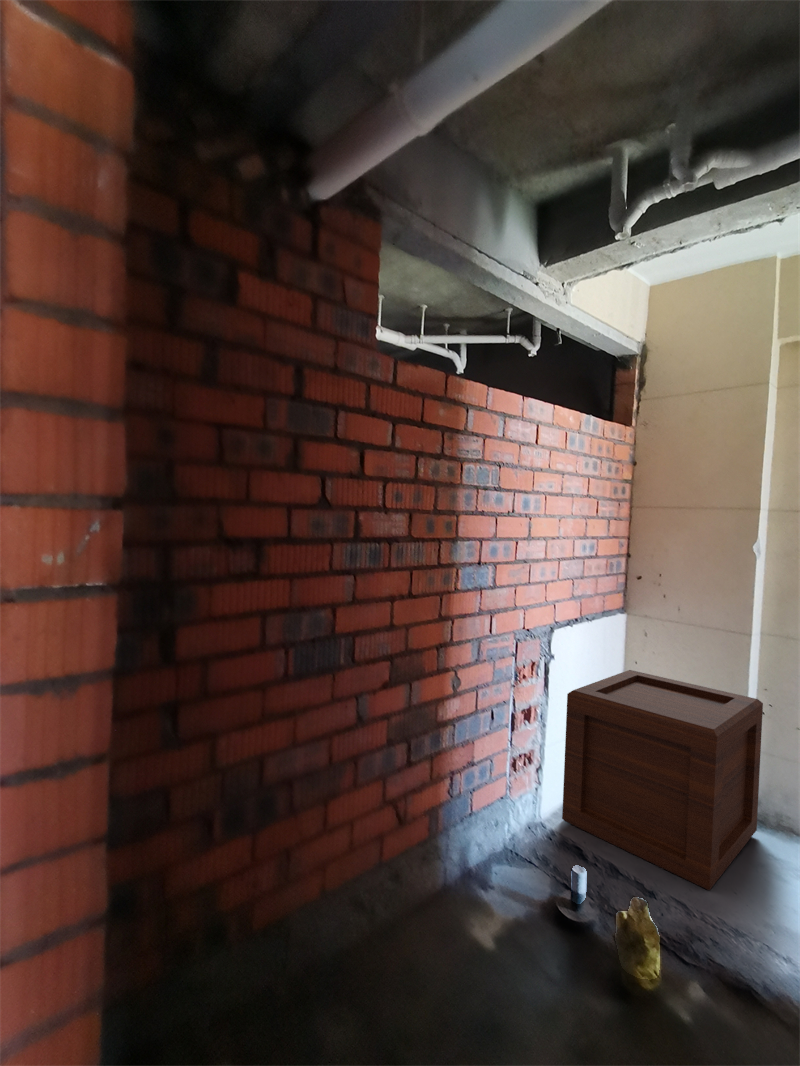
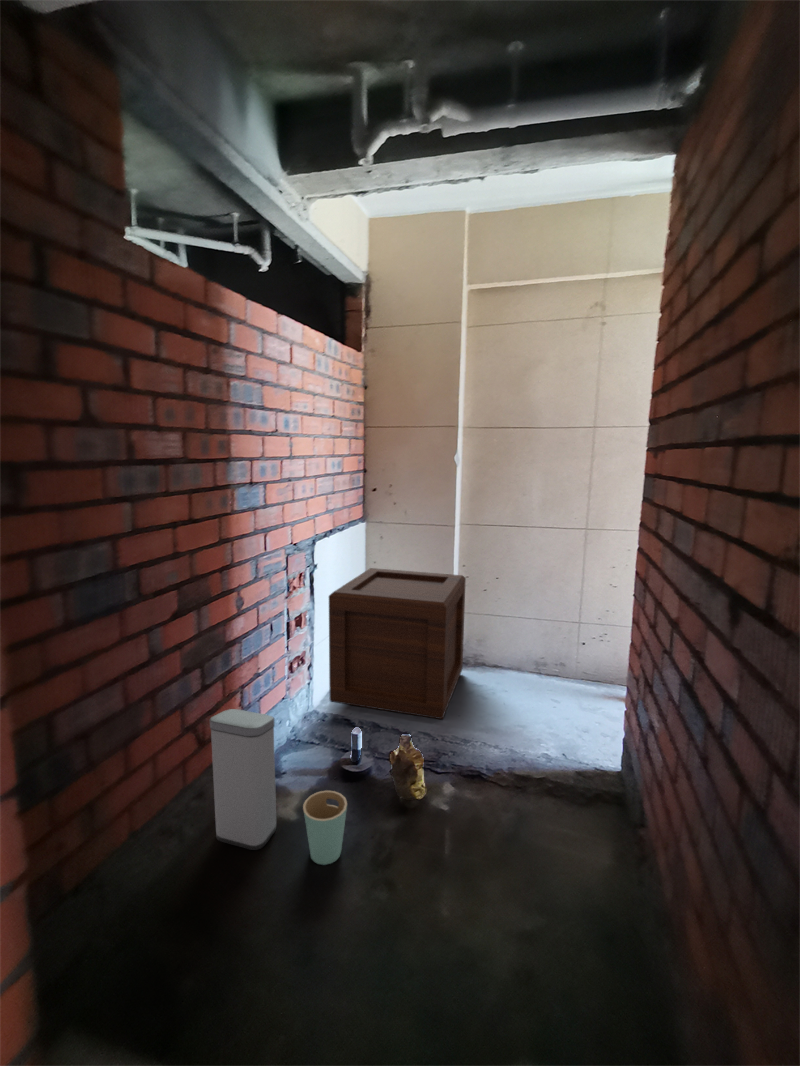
trash can: none [405,793,539,1016] -> present [210,709,347,865]

